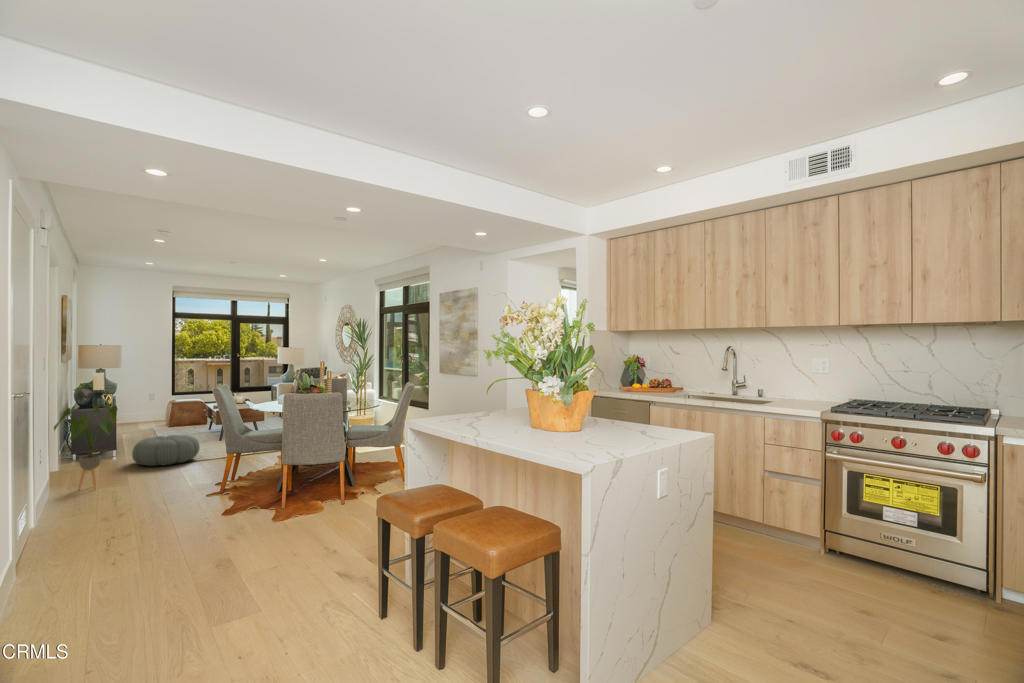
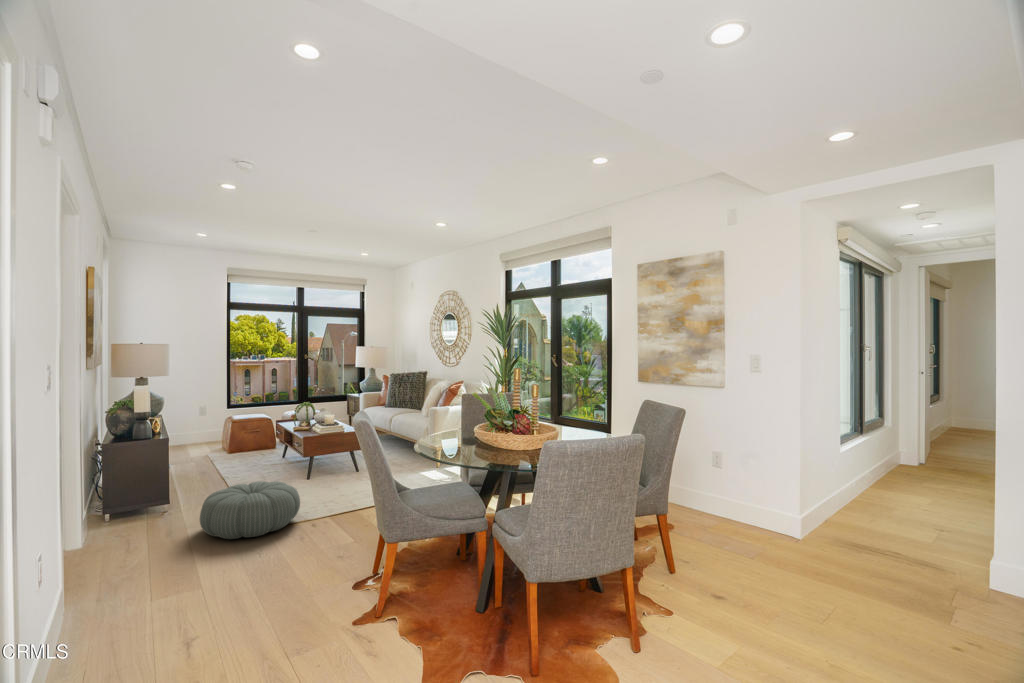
house plant: present [54,403,117,490] -> none [69,444,183,613]

